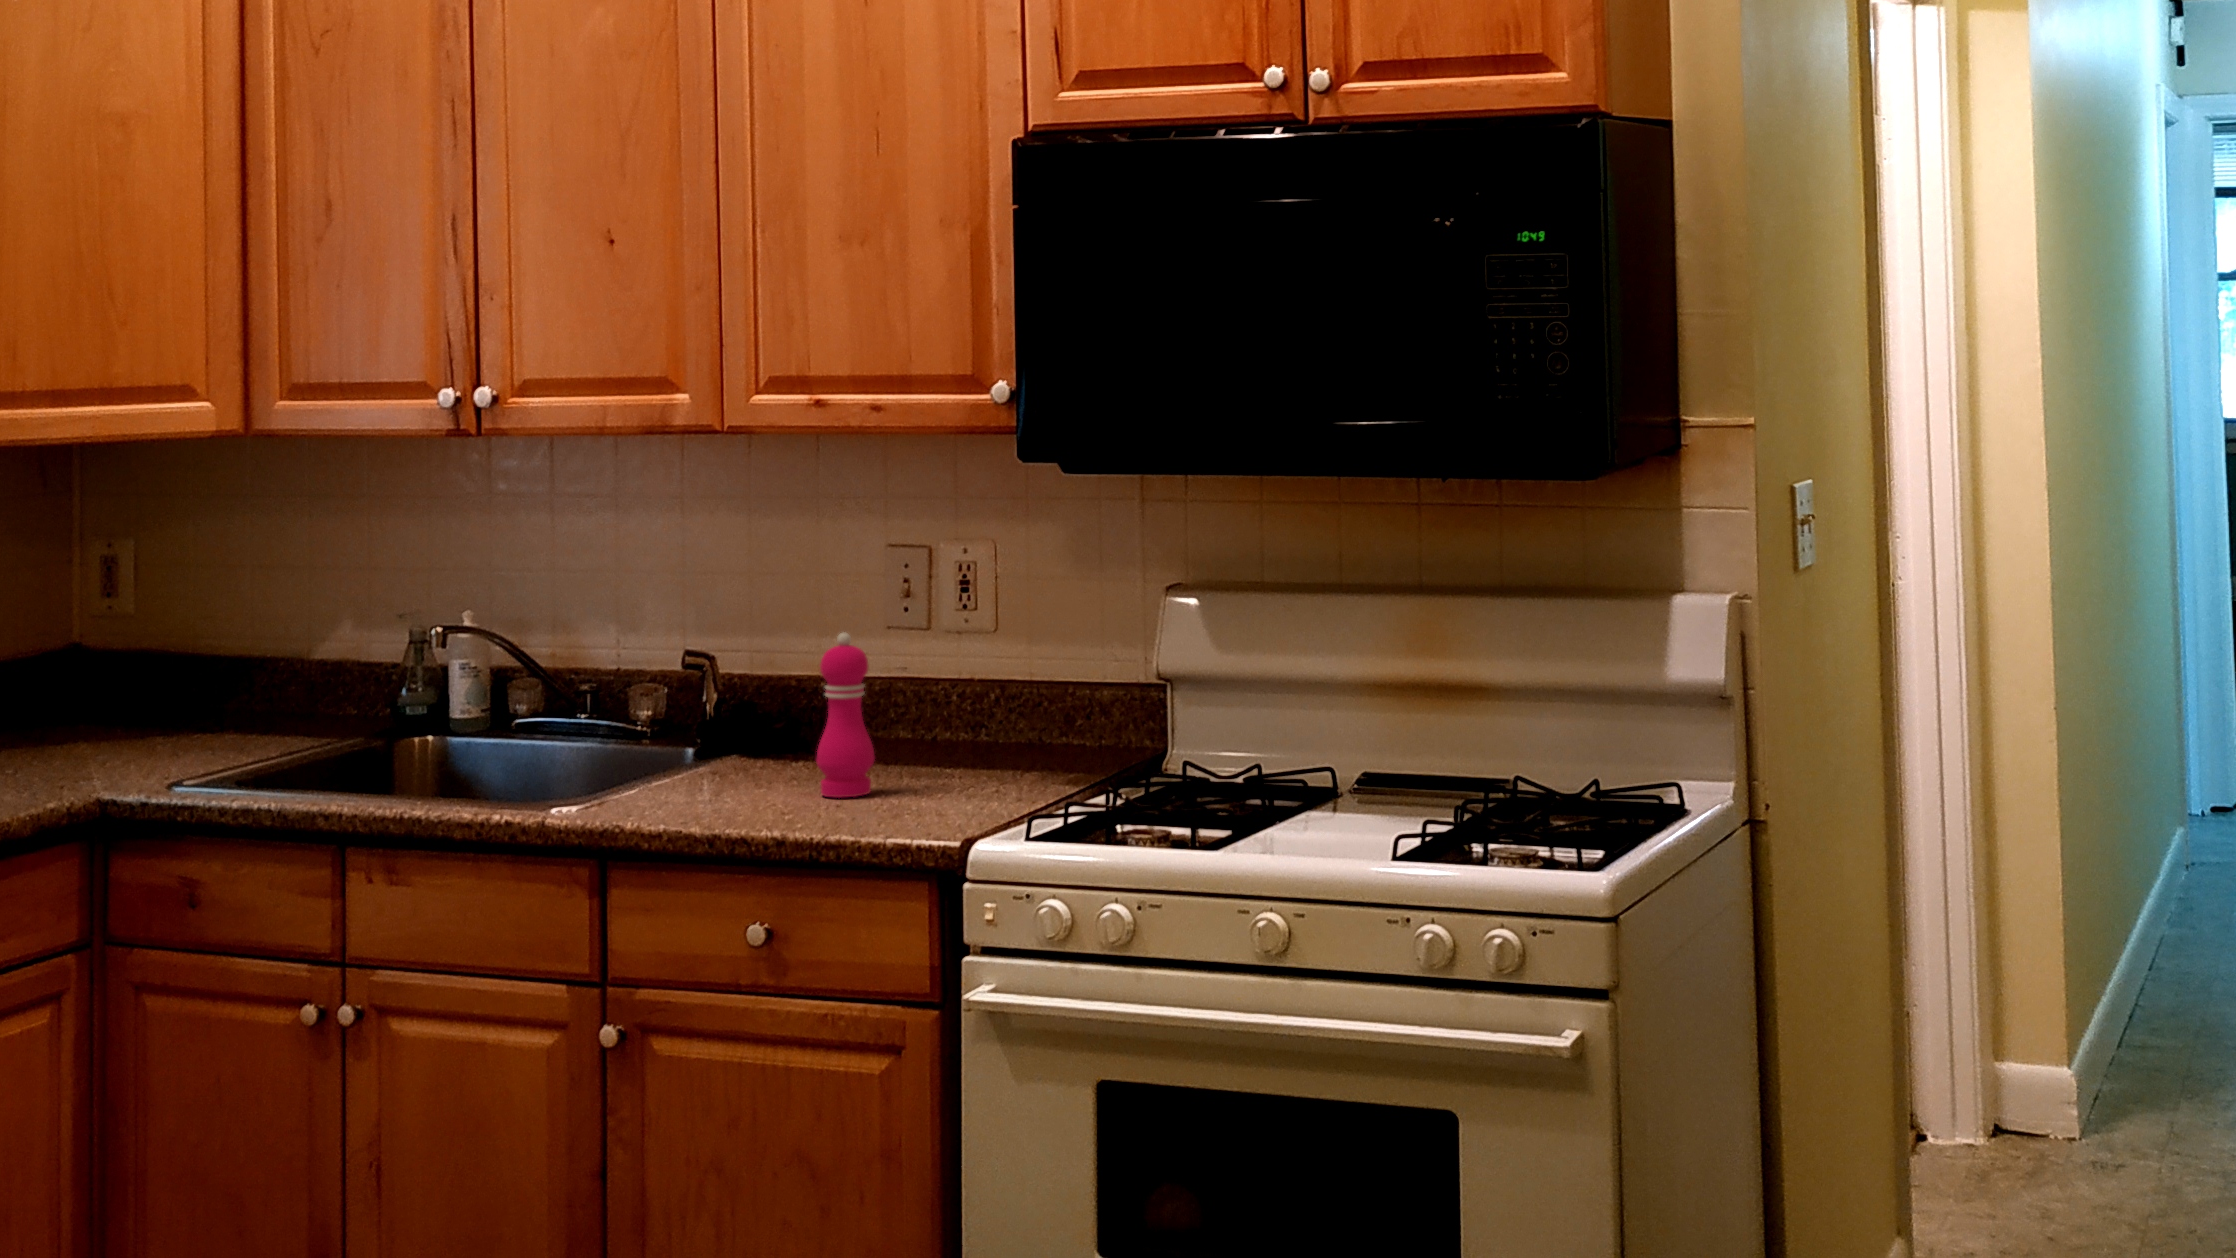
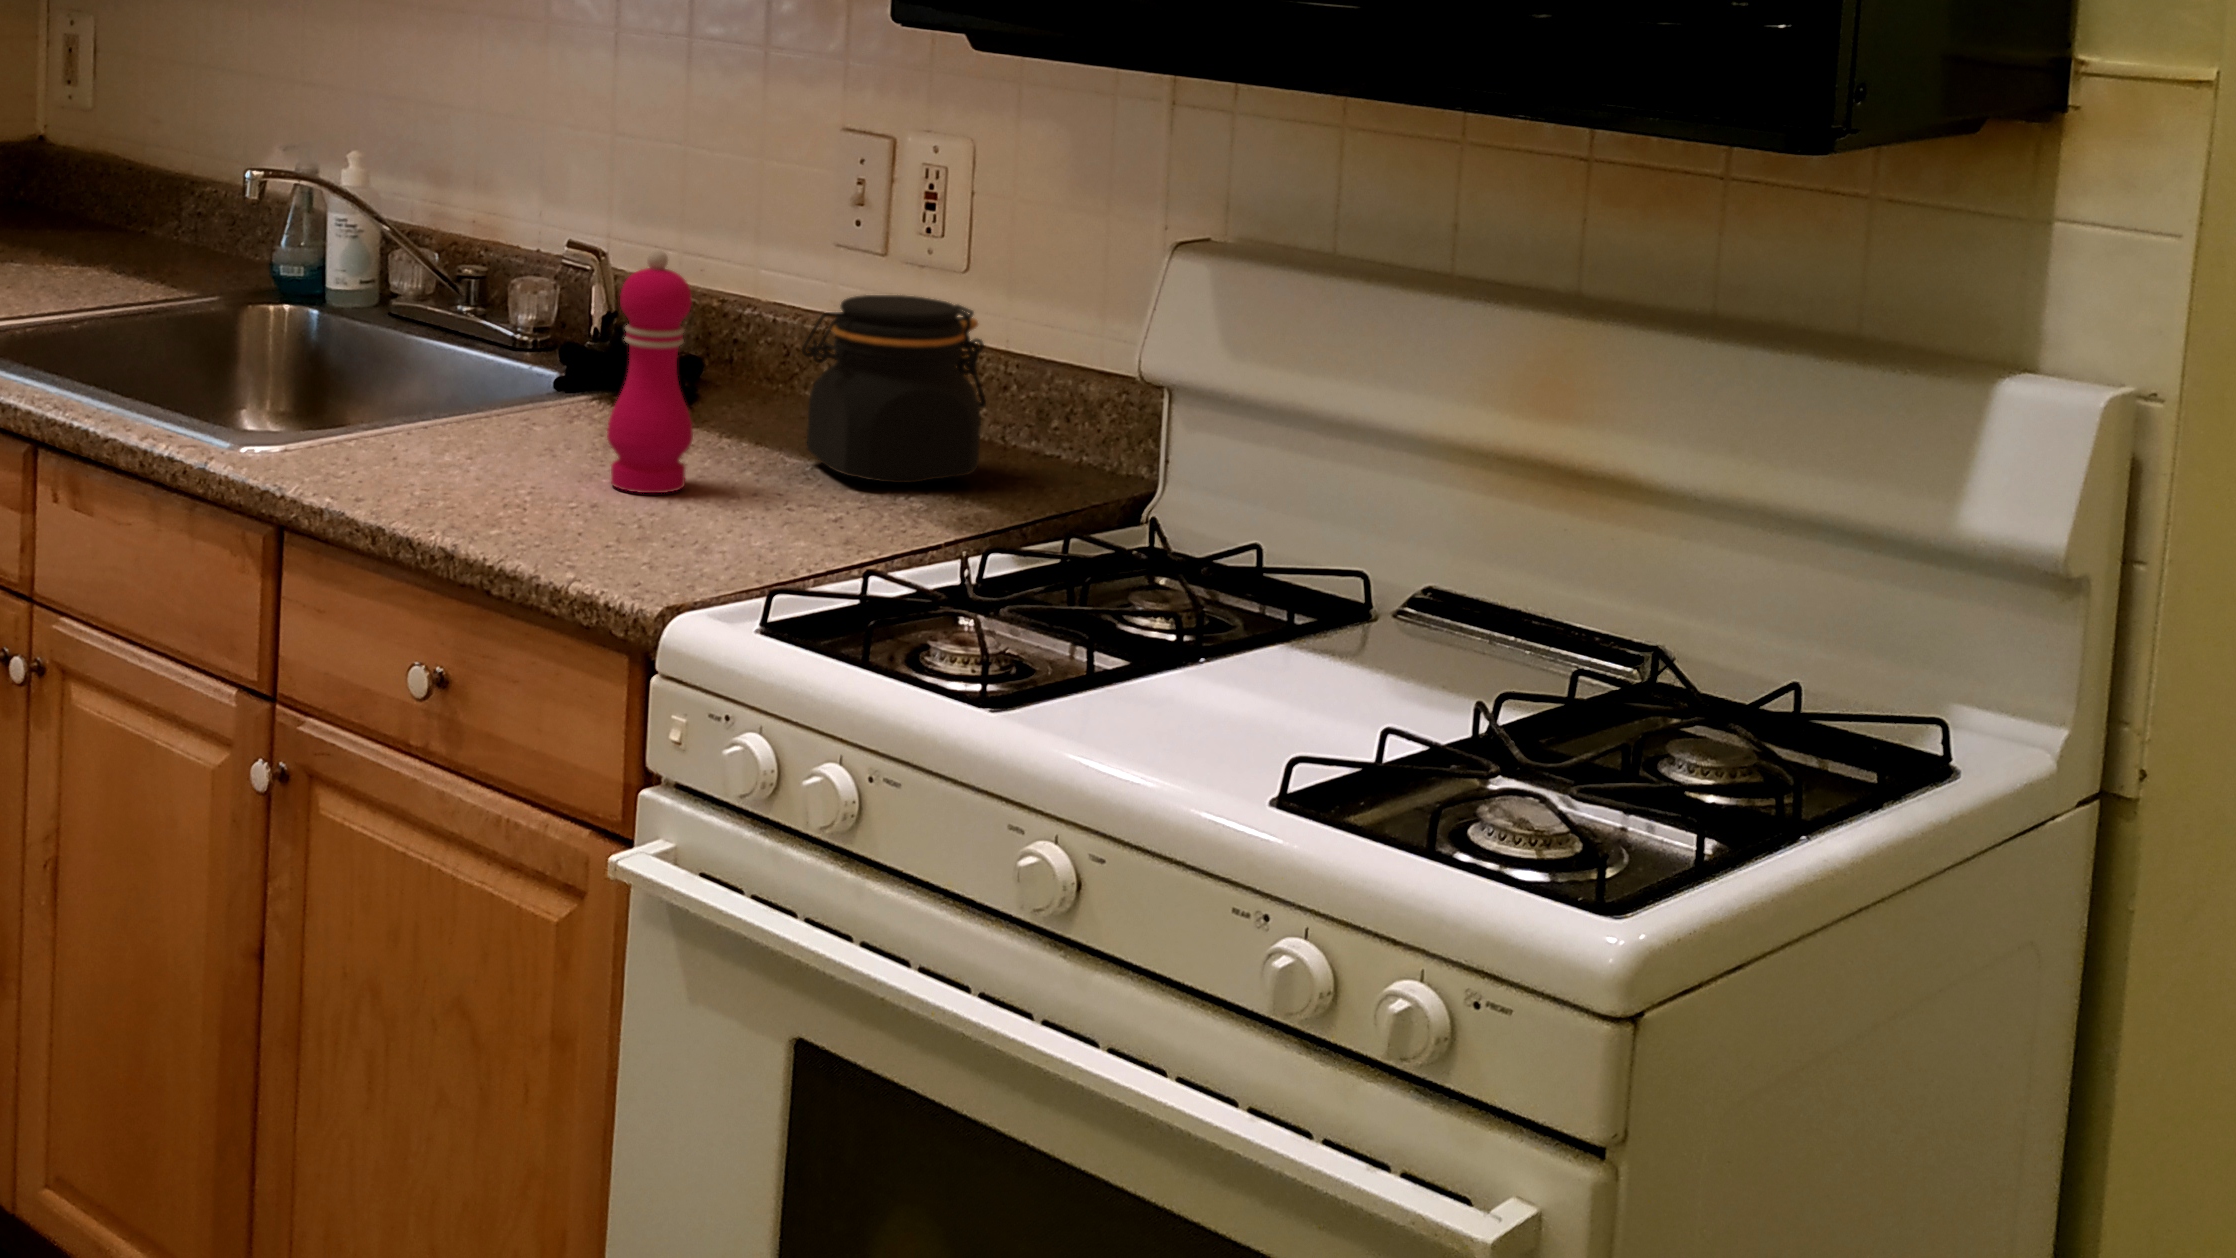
jar: none [923,651,1042,775] -> present [802,295,986,483]

